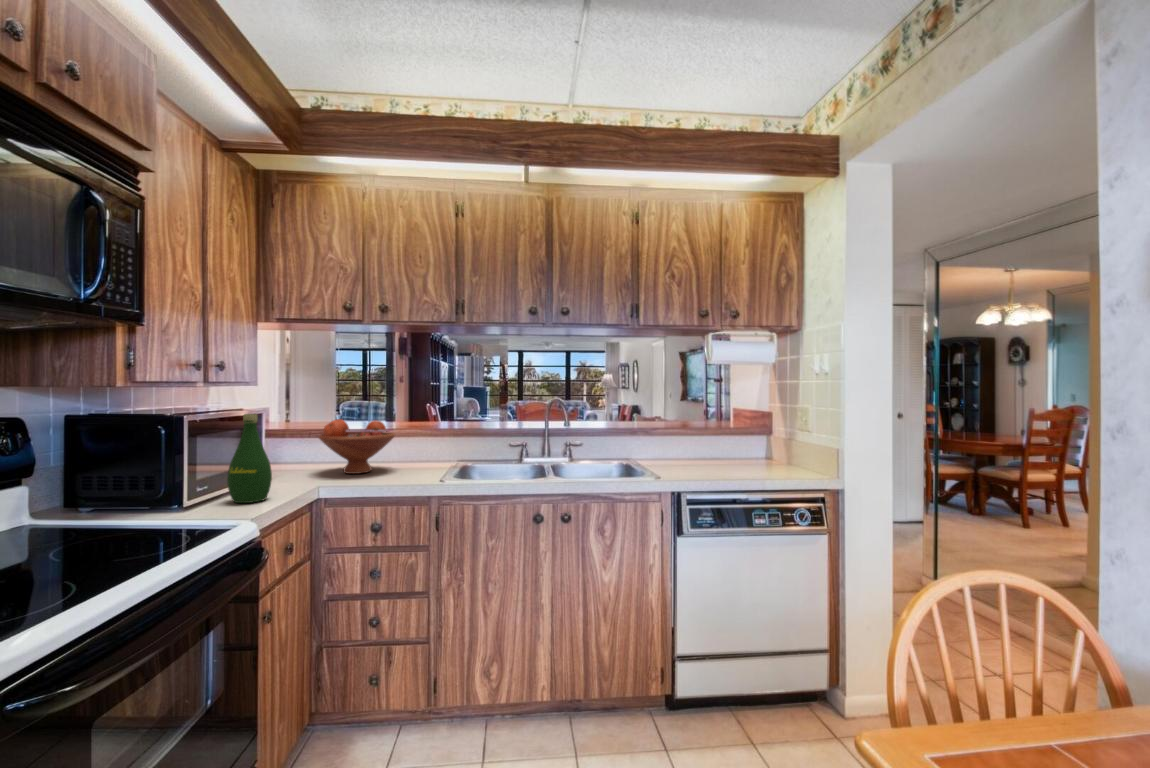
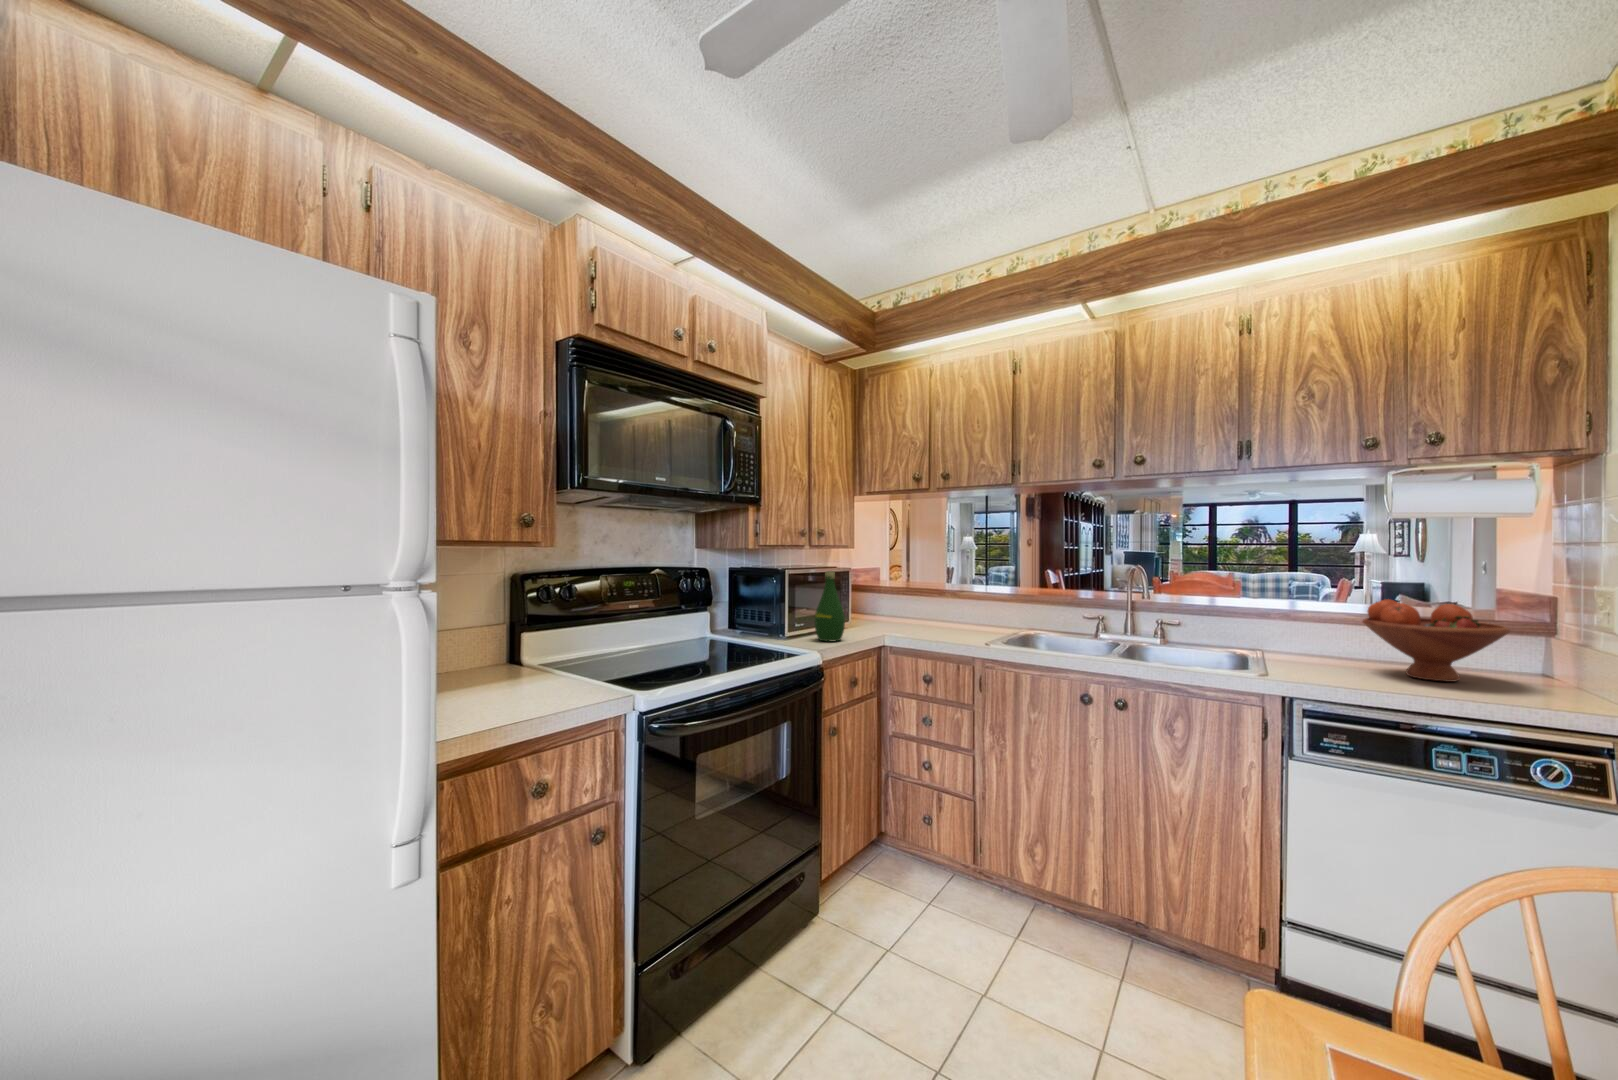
fruit bowl: present [319,419,395,474] -> present [1363,599,1510,682]

